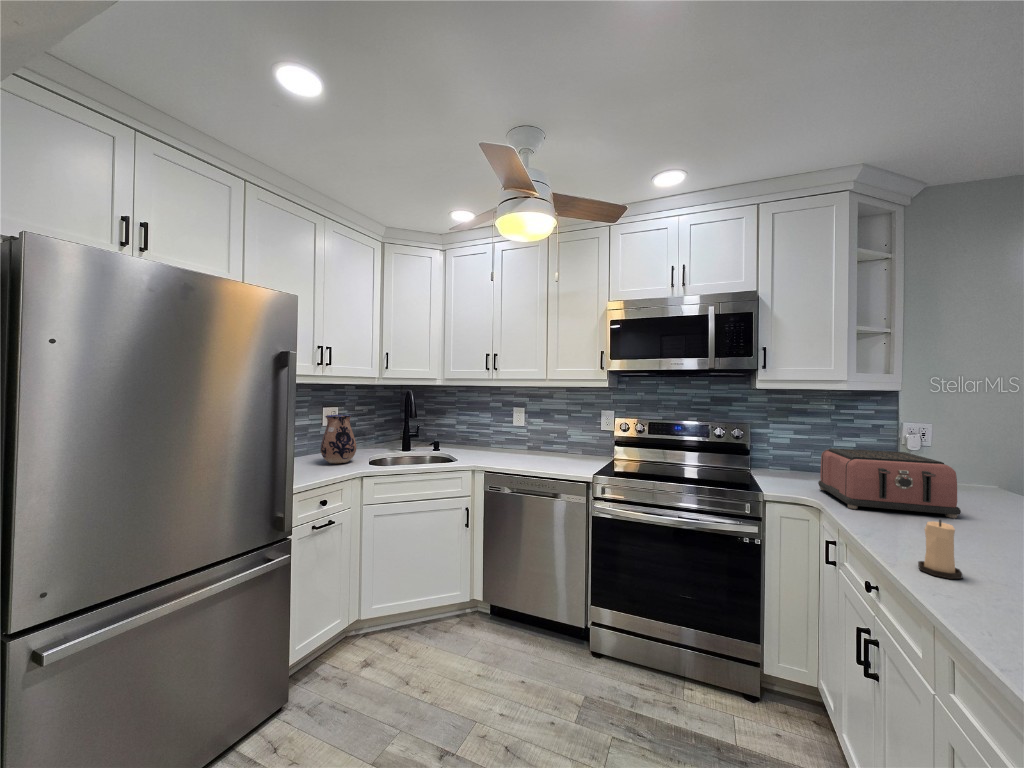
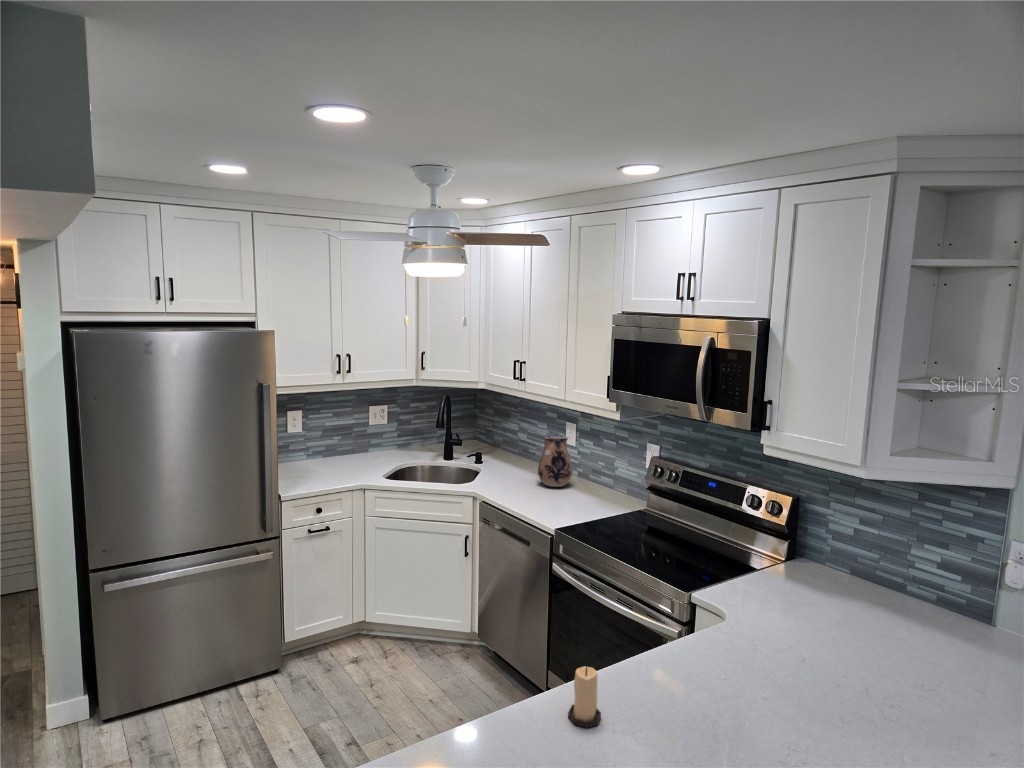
ceramic pitcher: present [321,415,356,464] -> present [538,434,572,487]
toaster: present [818,448,961,518] -> none [731,560,894,691]

